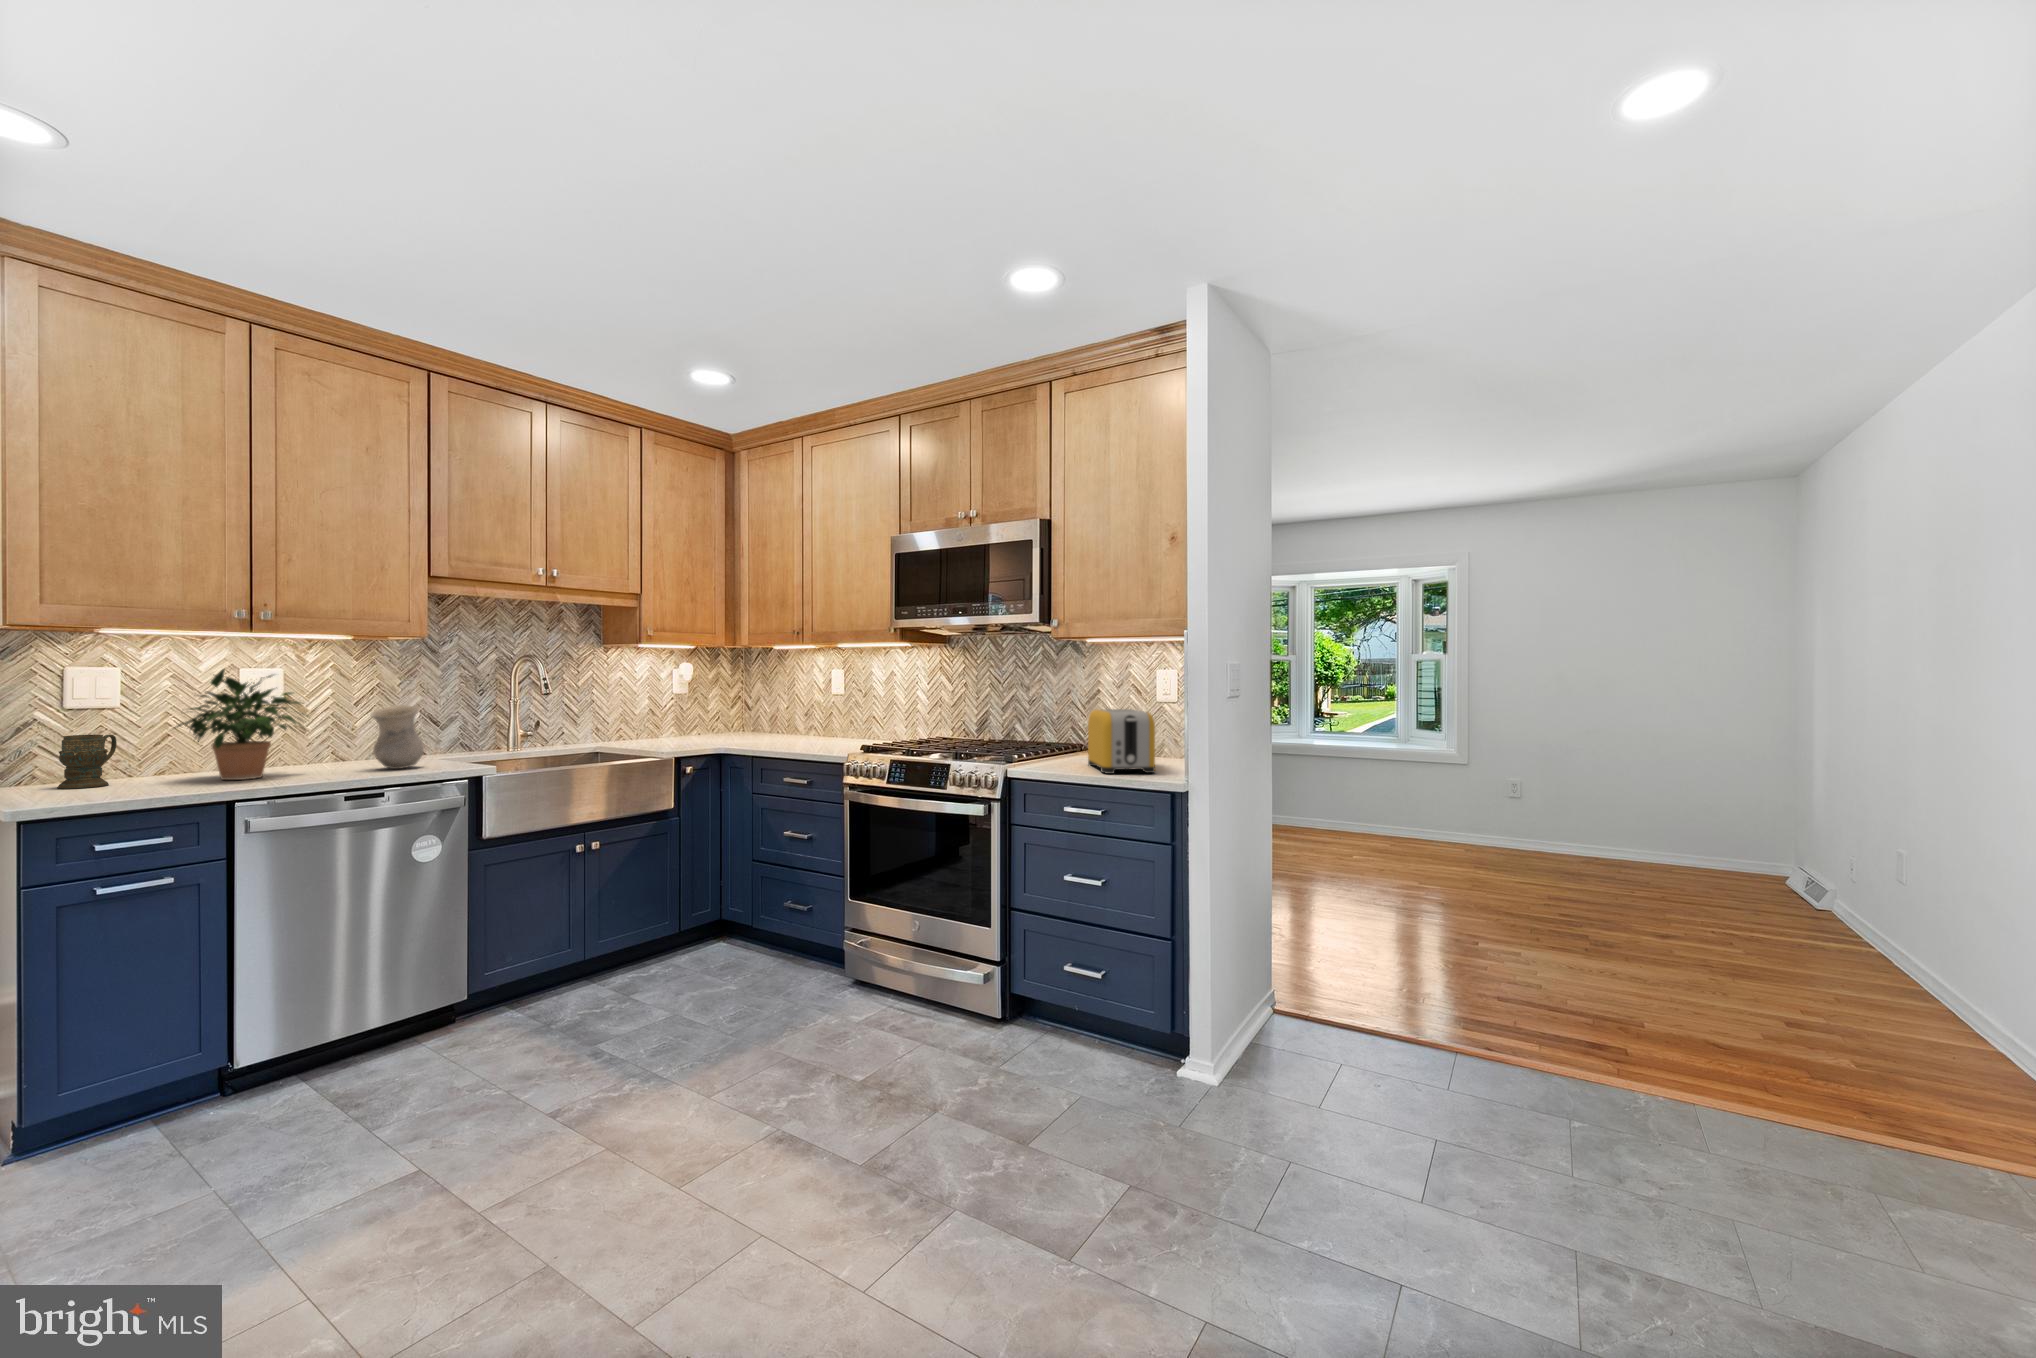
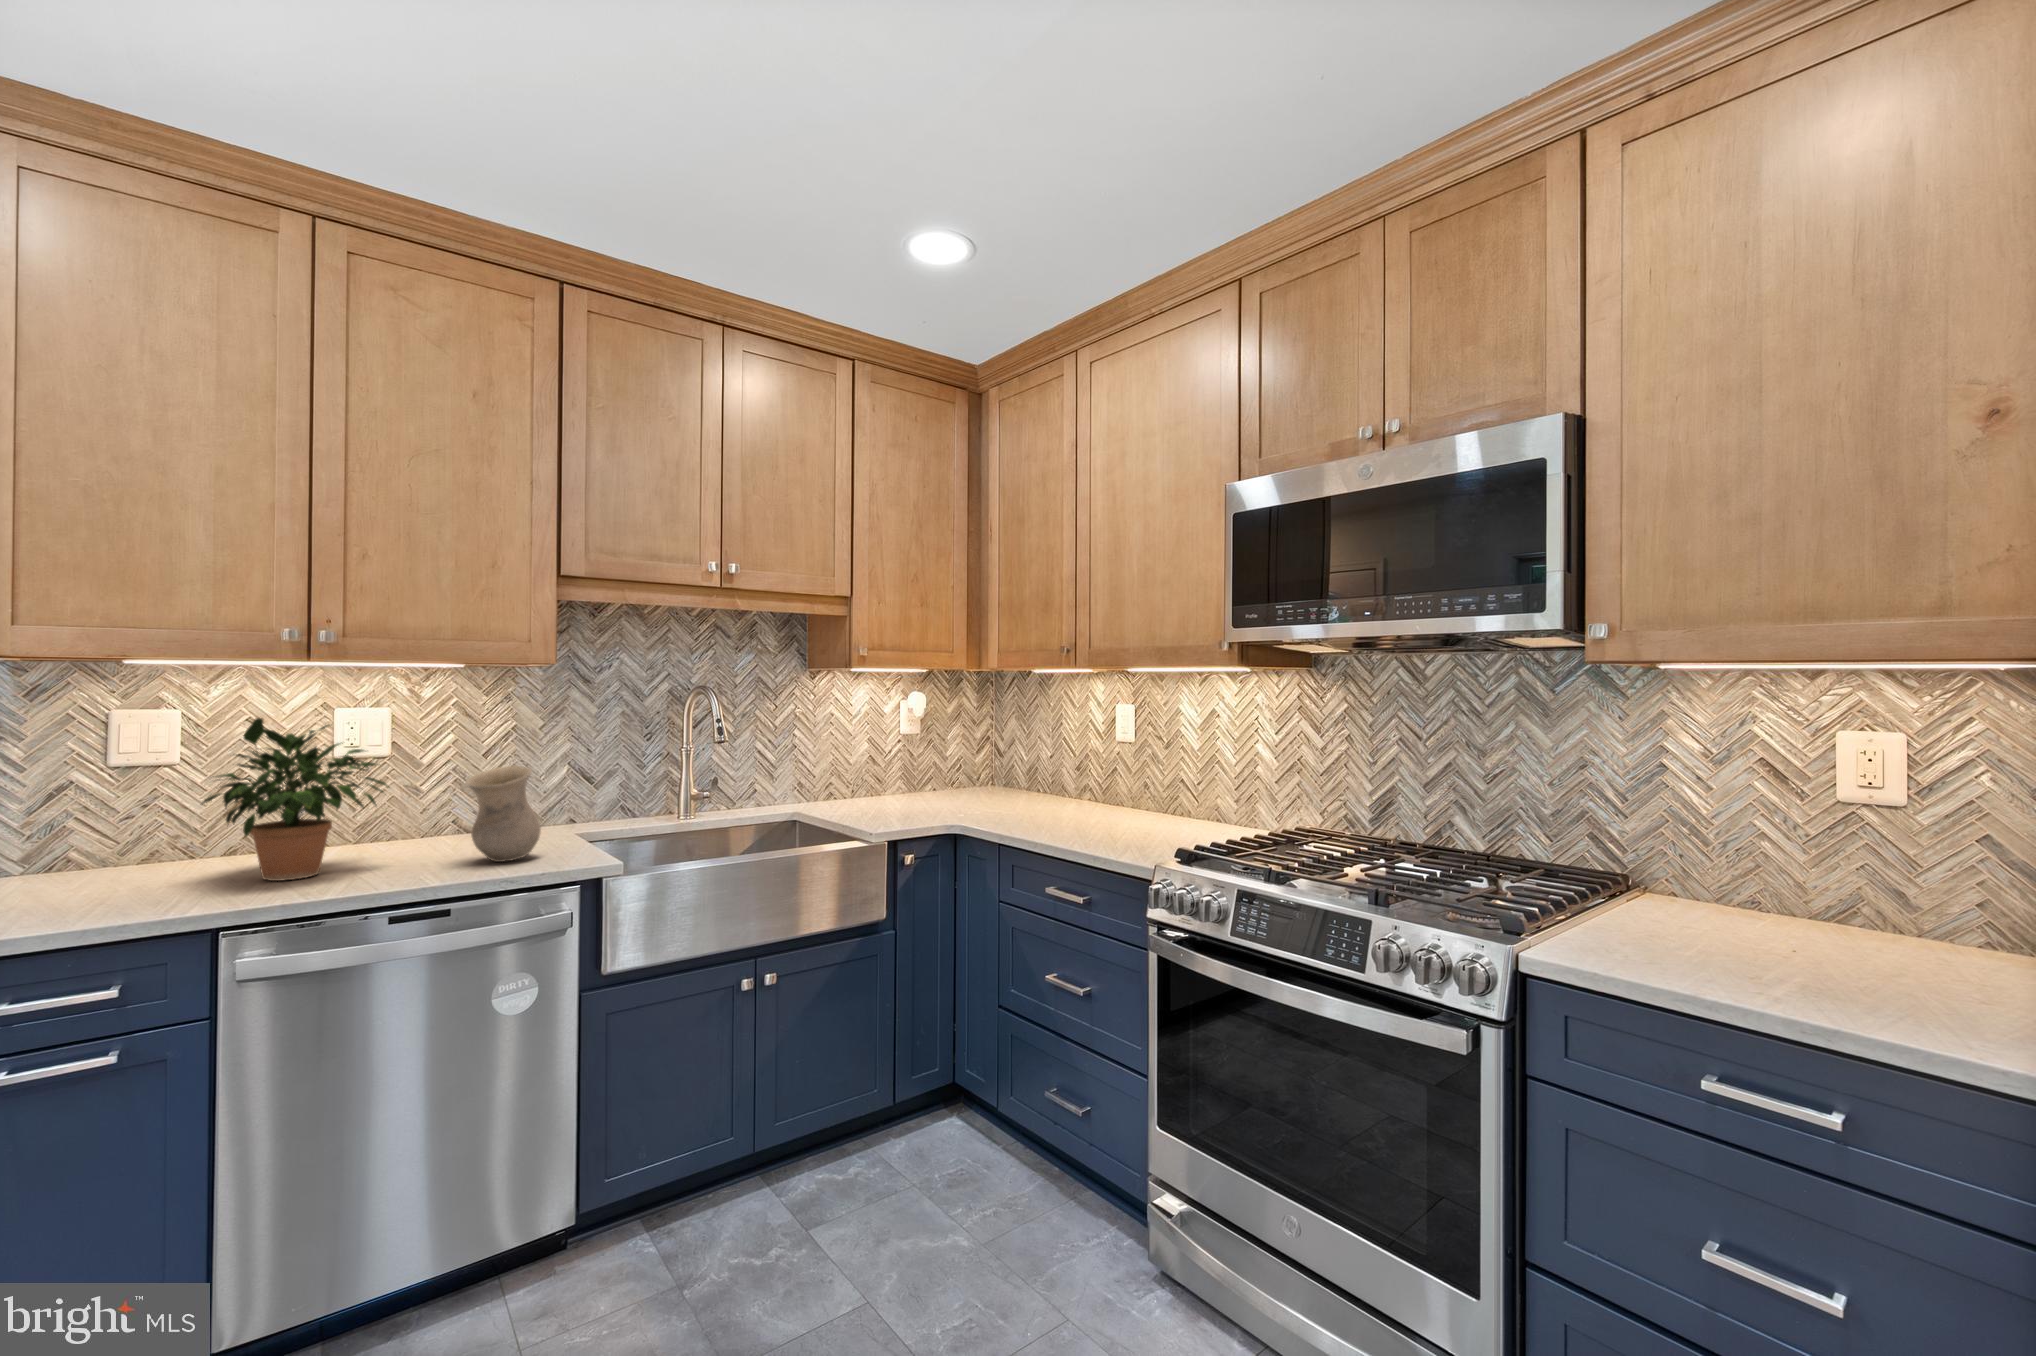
toaster: present [1088,709,1155,774] -> none [1675,822,1915,999]
mug: present [57,735,117,789] -> none [59,808,149,890]

